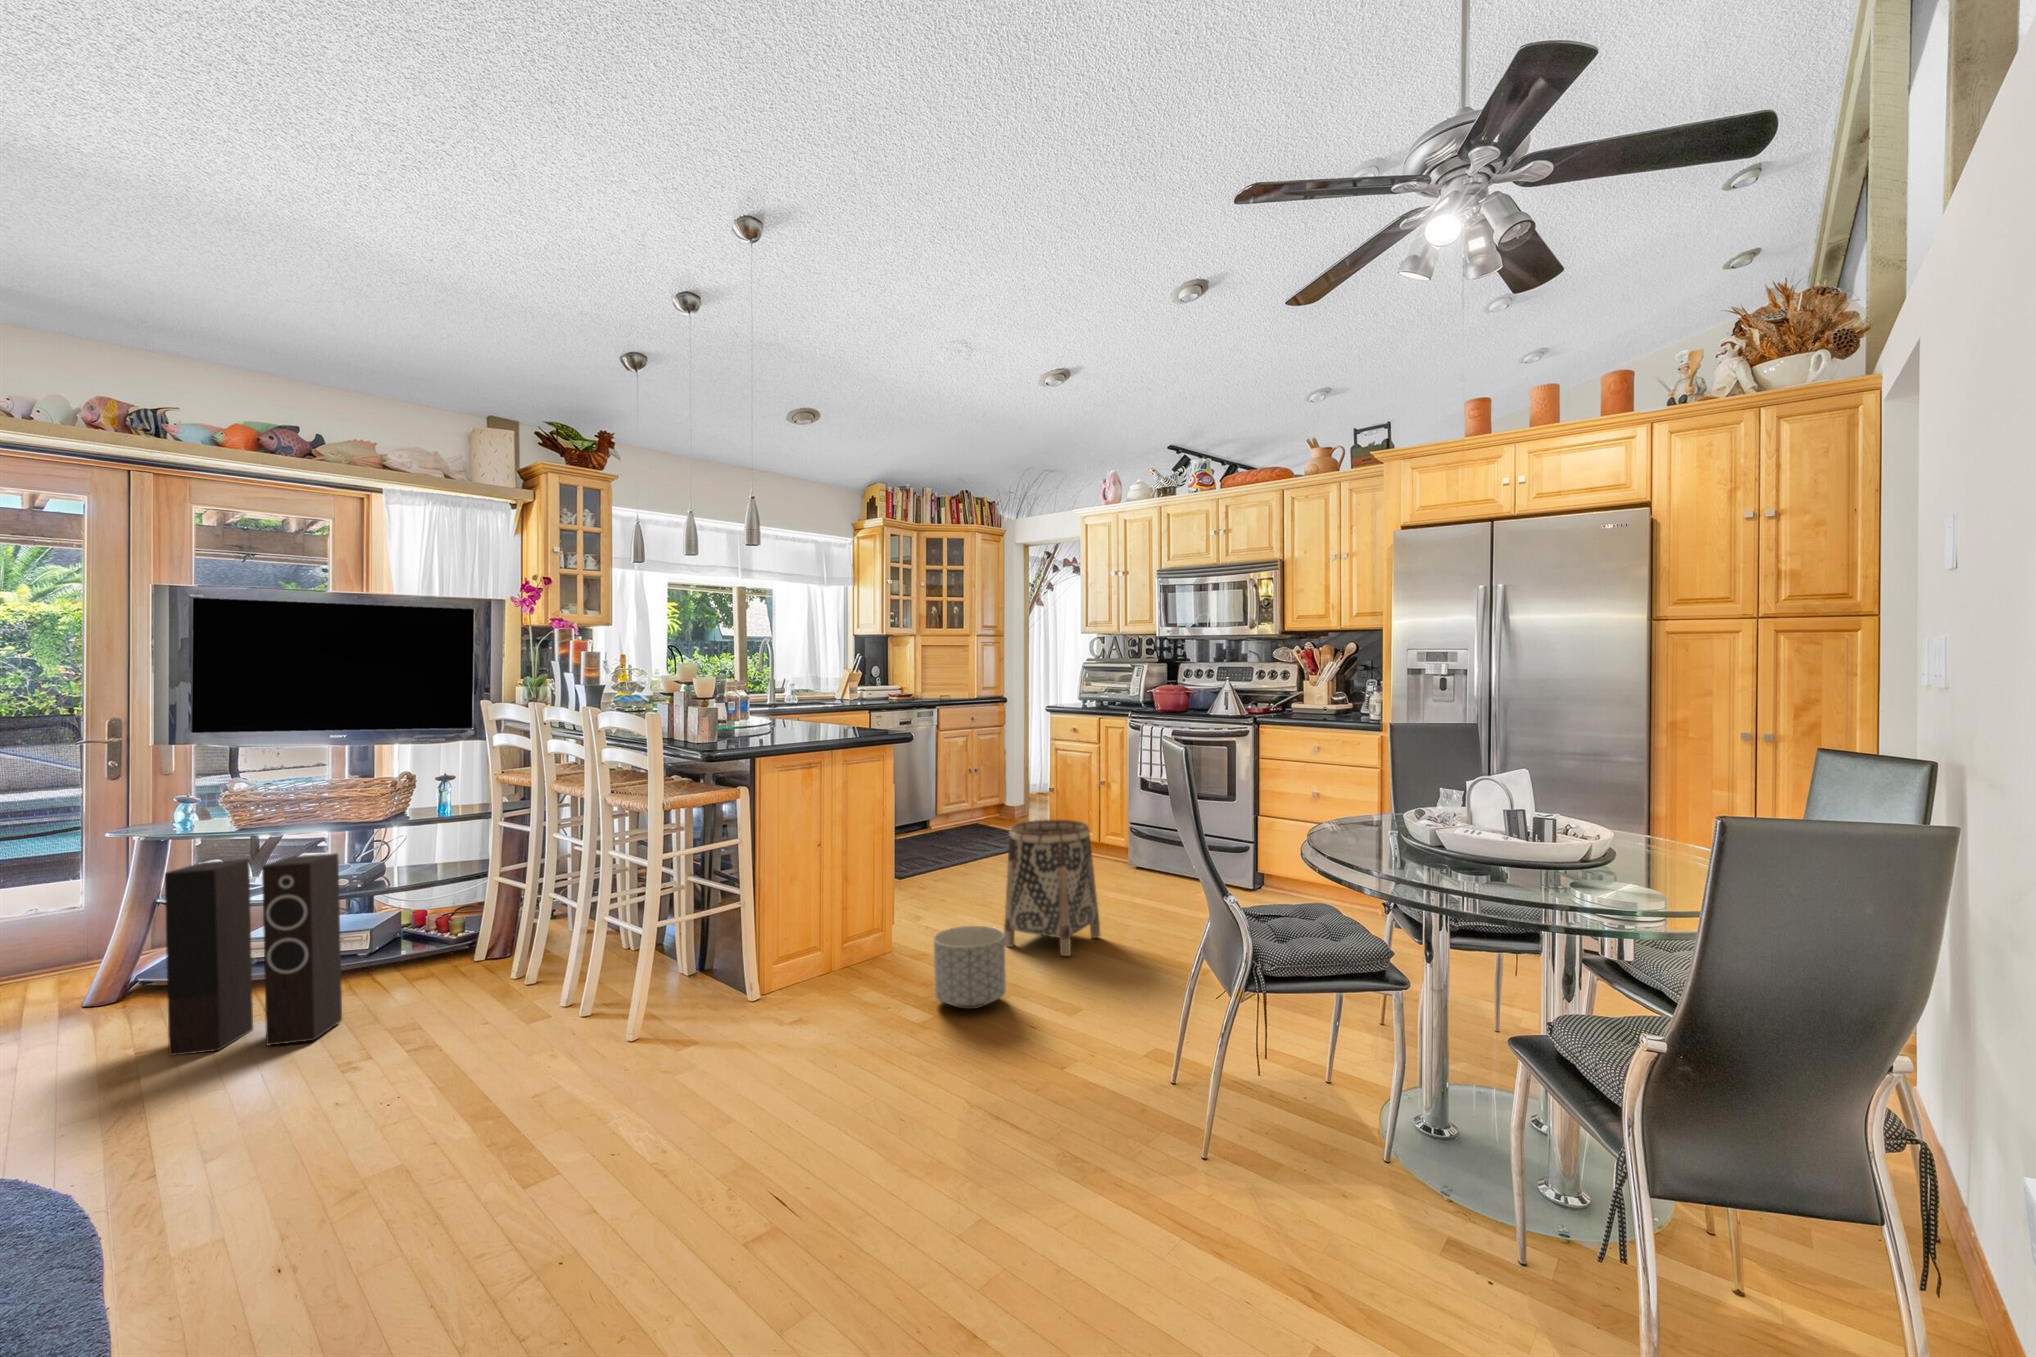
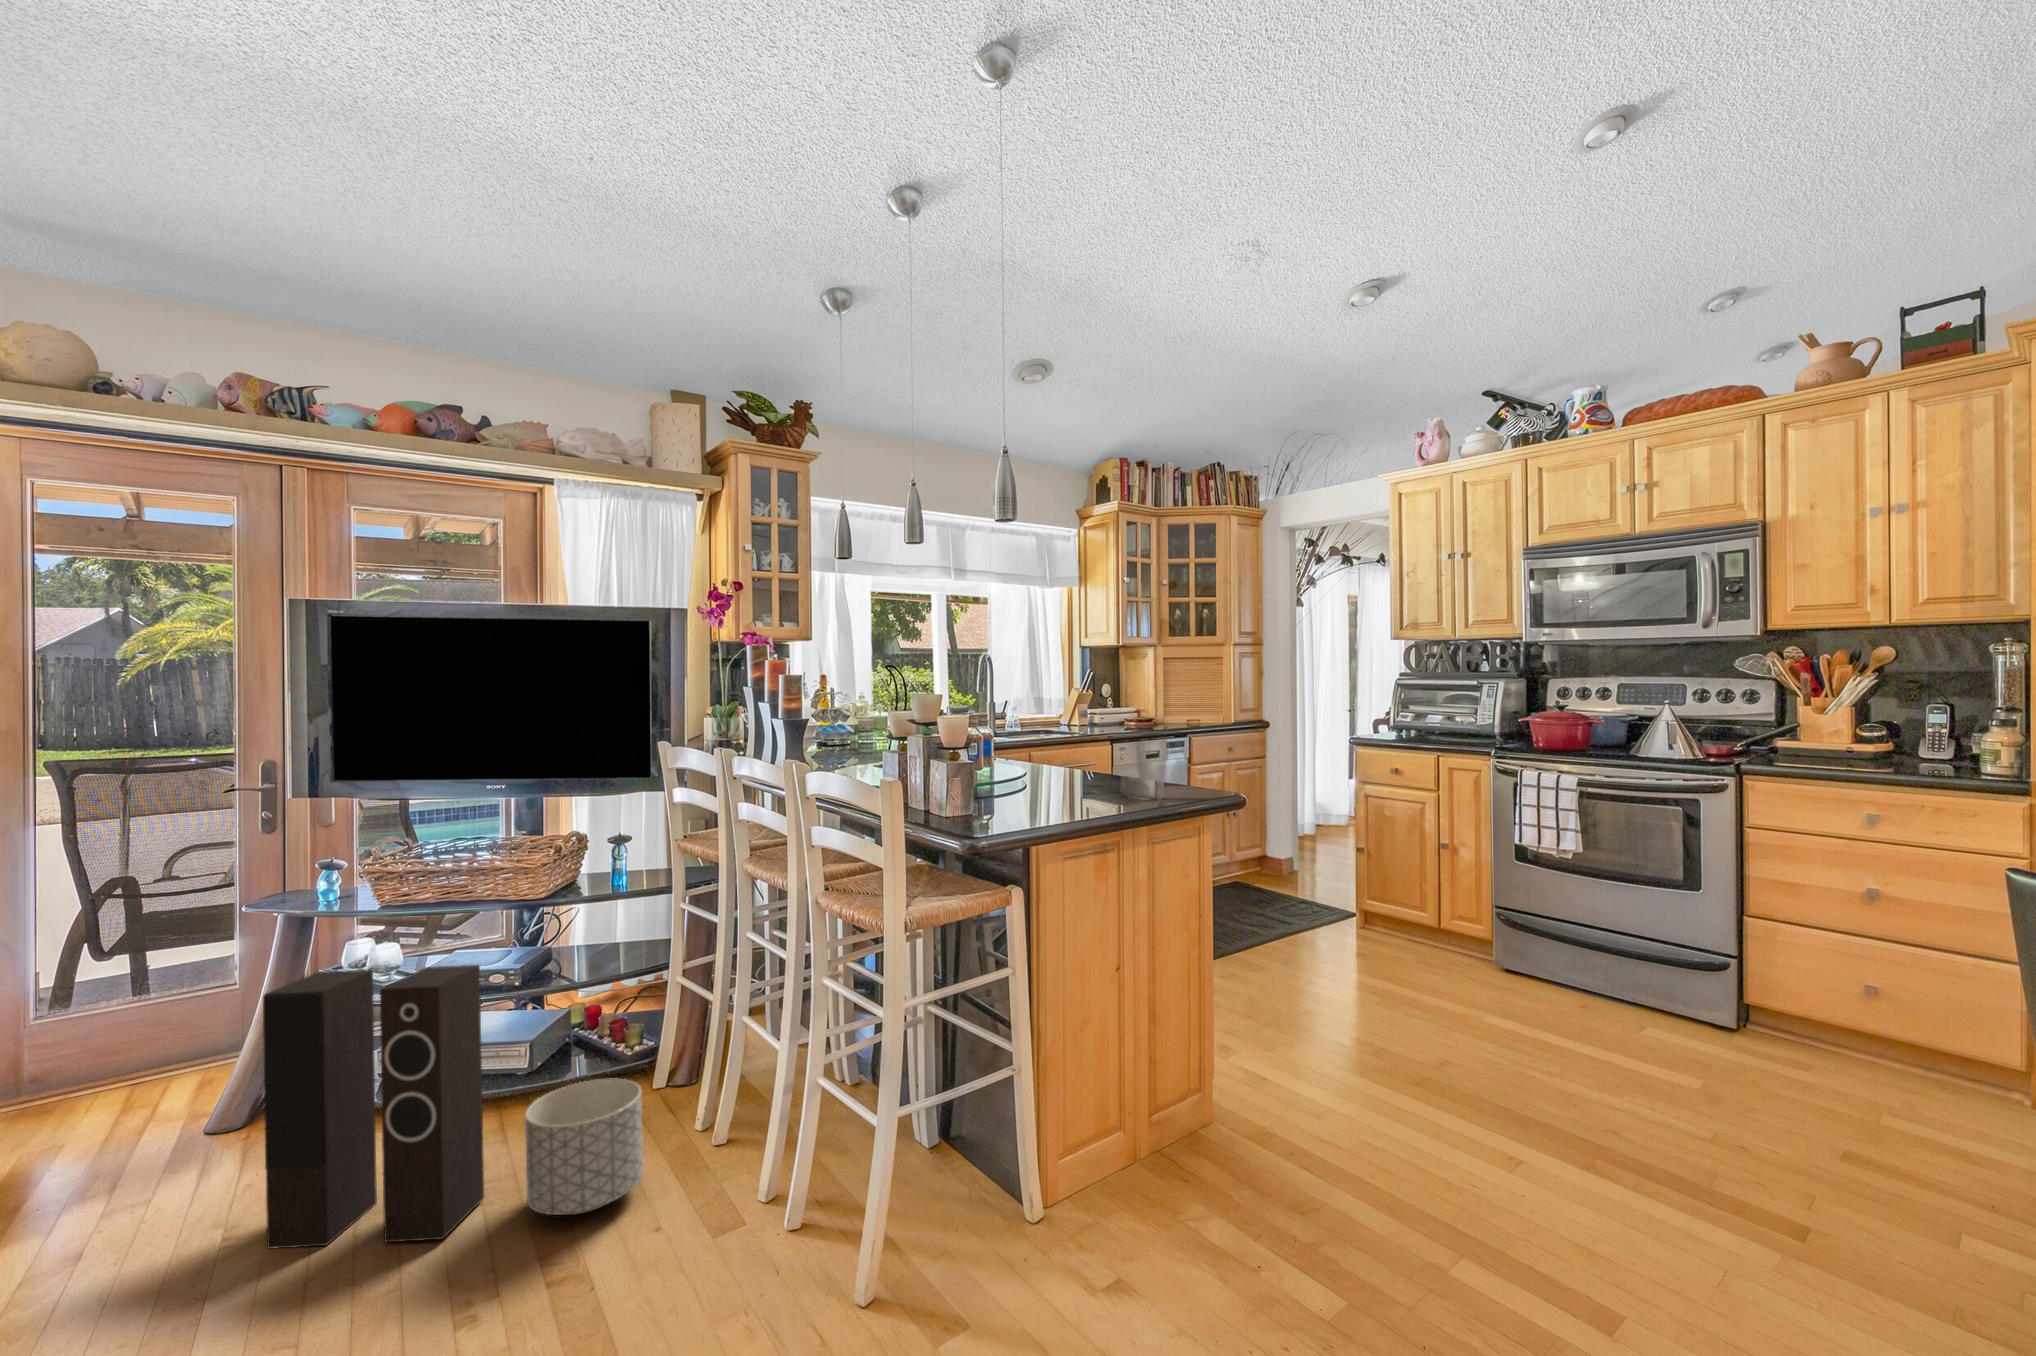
basket: present [1004,820,1100,956] -> none [1381,925,1533,1157]
planter: present [934,926,1006,1009] -> present [525,1079,643,1215]

